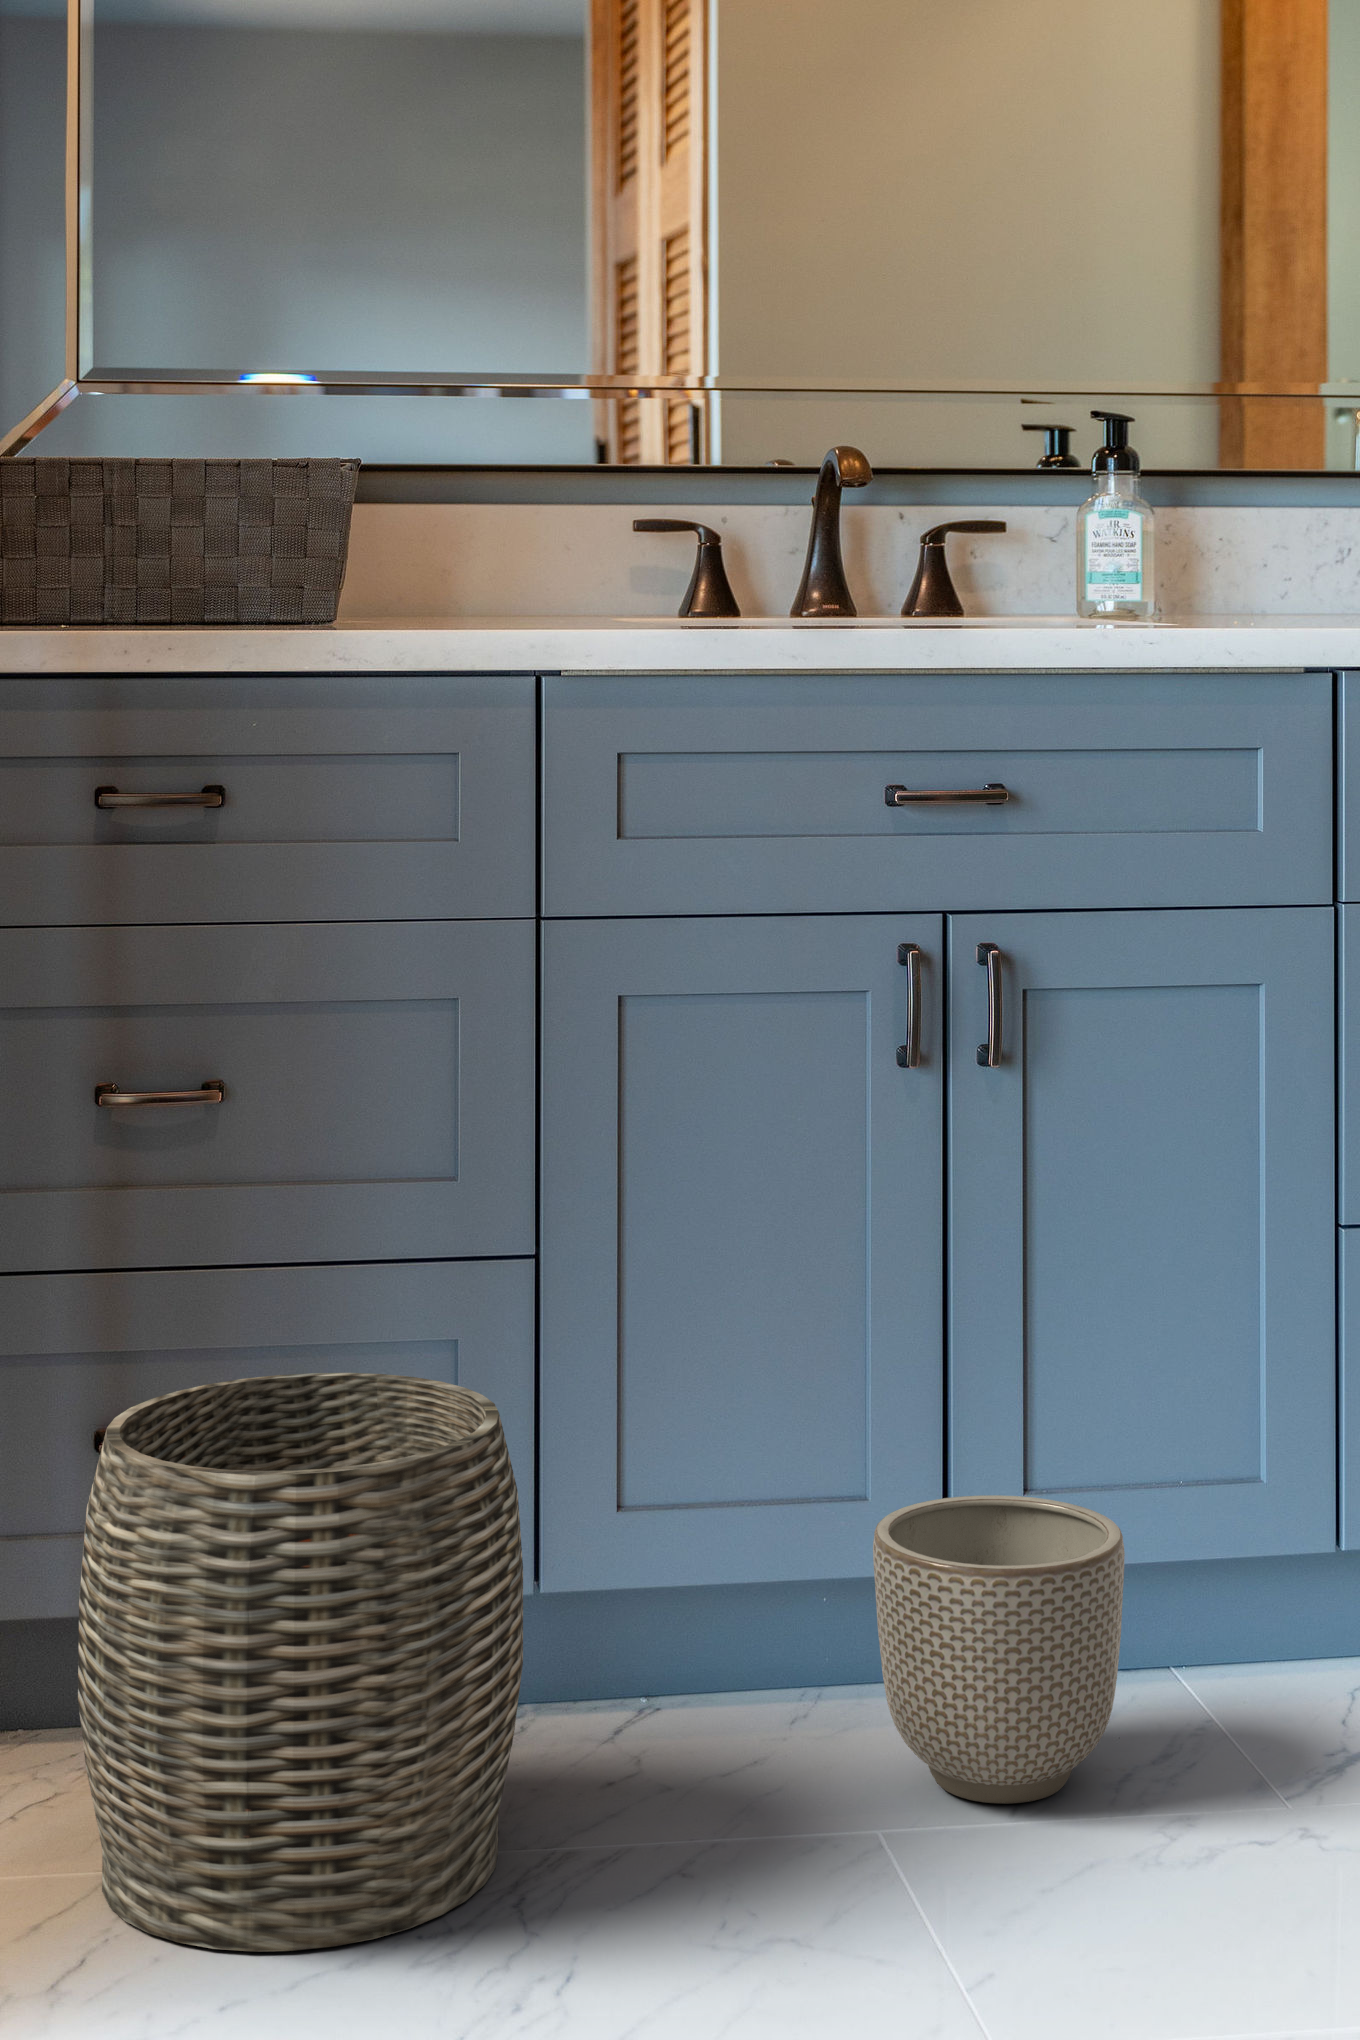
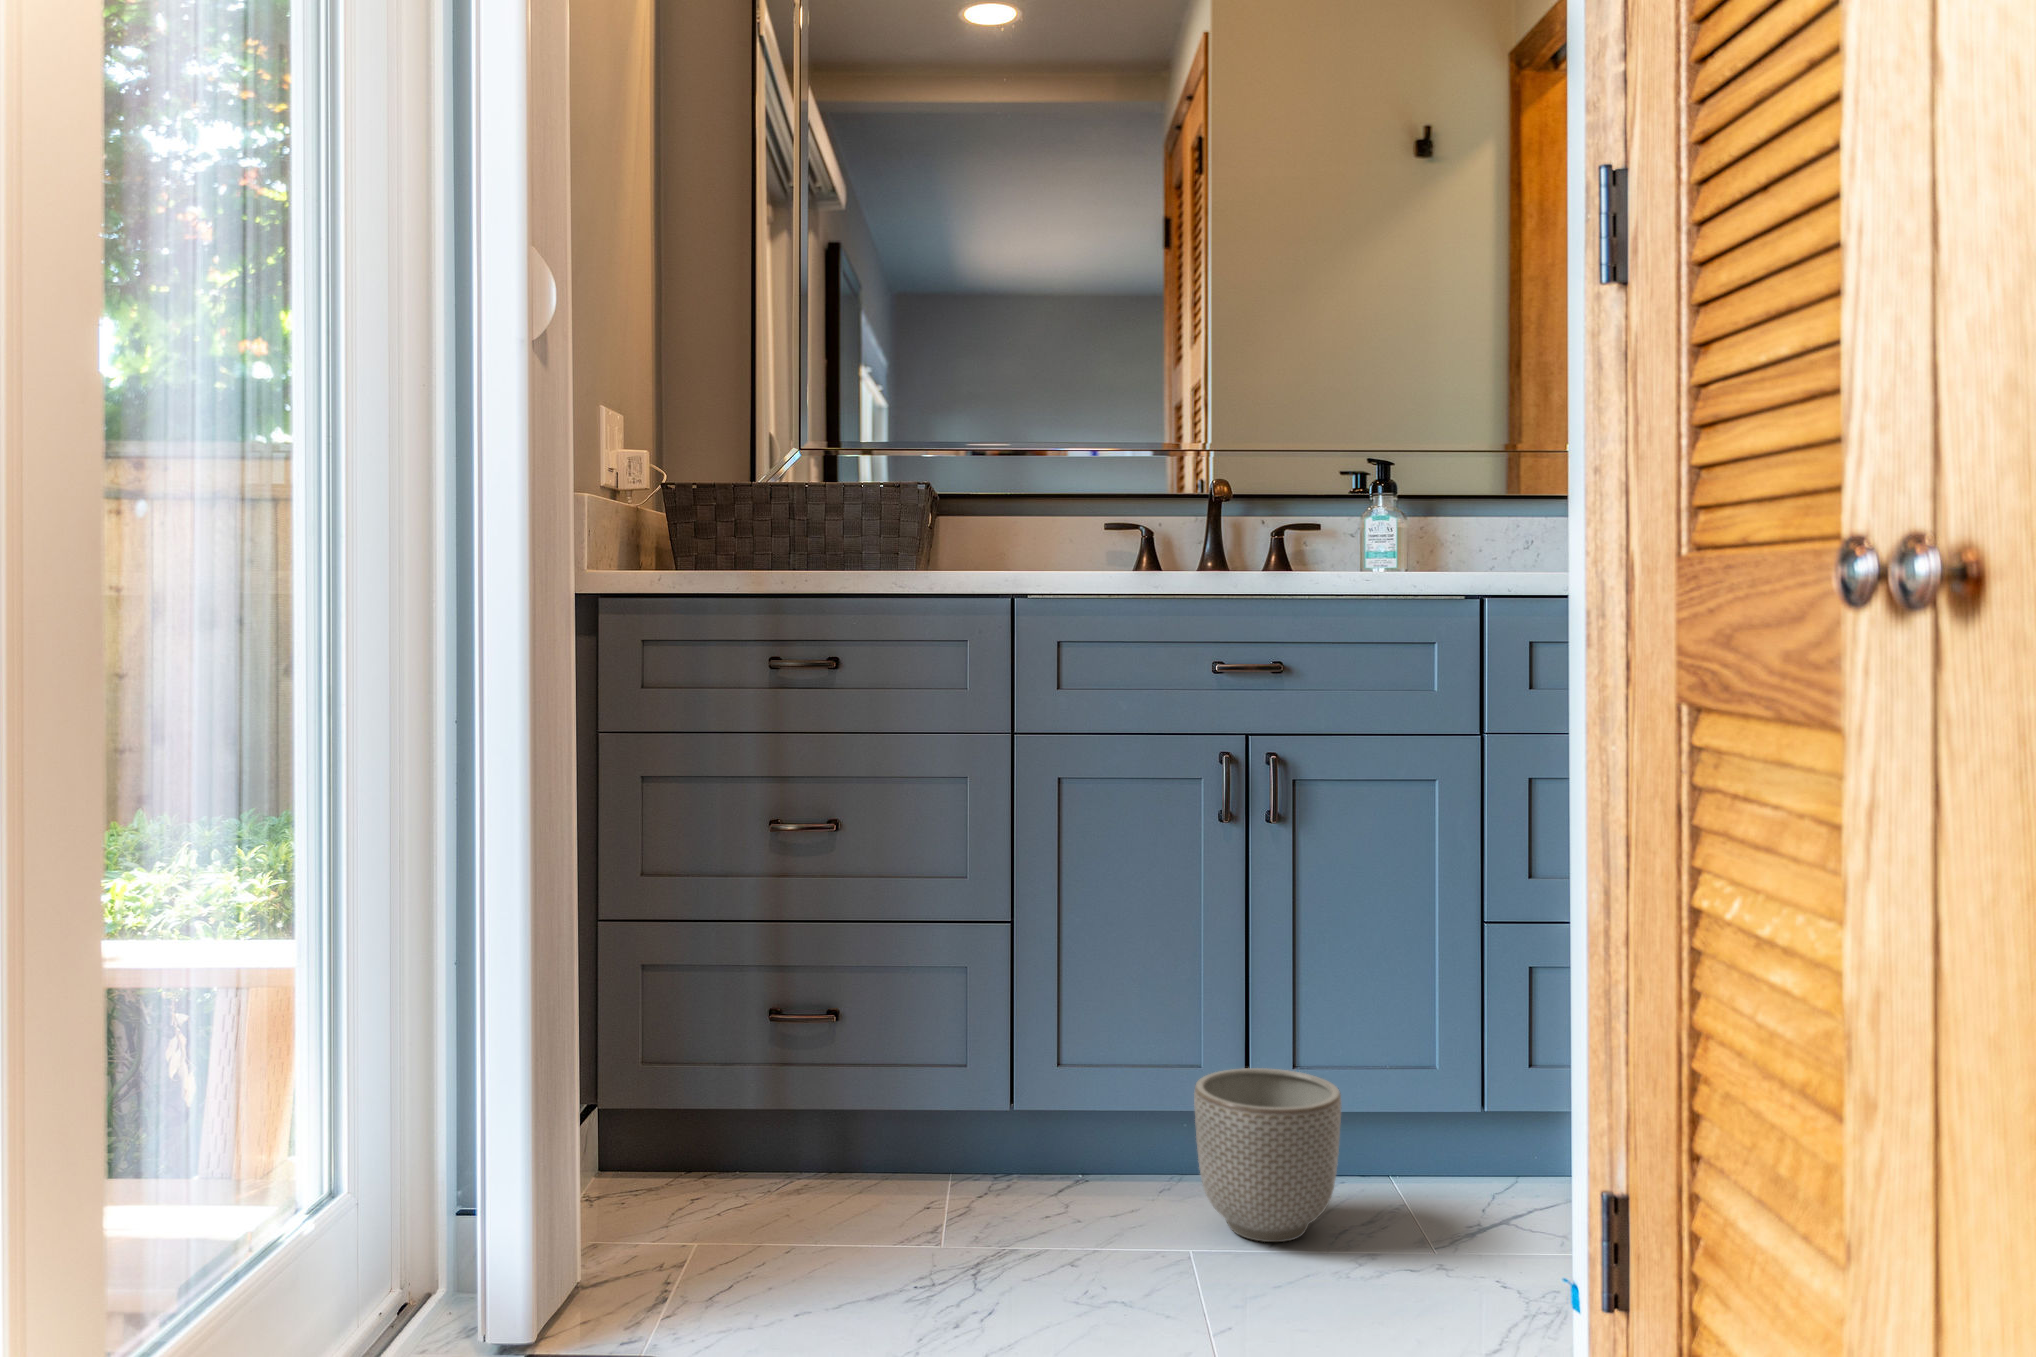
woven basket: present [78,1373,523,1952] -> none [746,977,987,1283]

